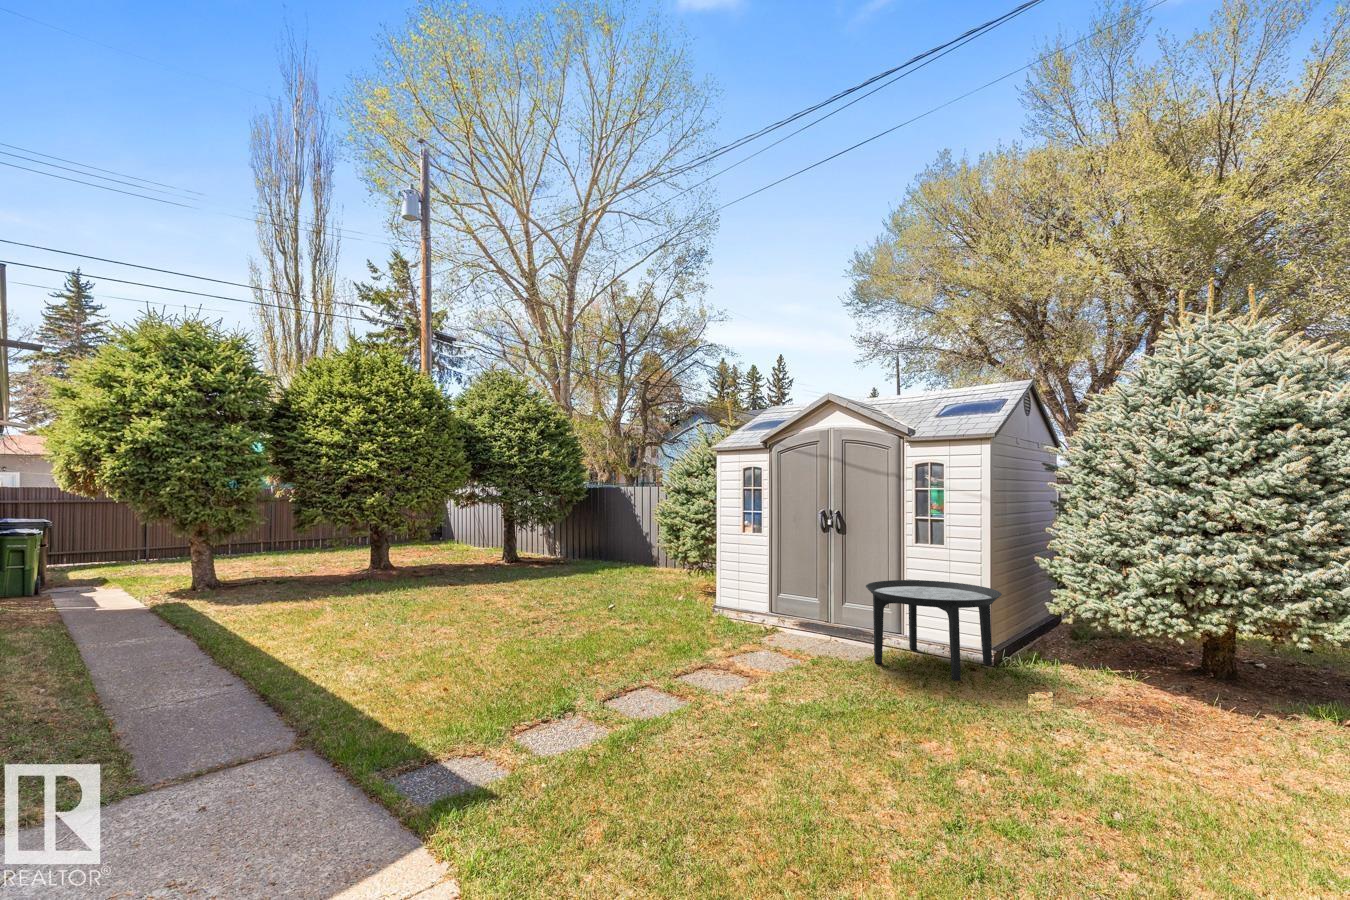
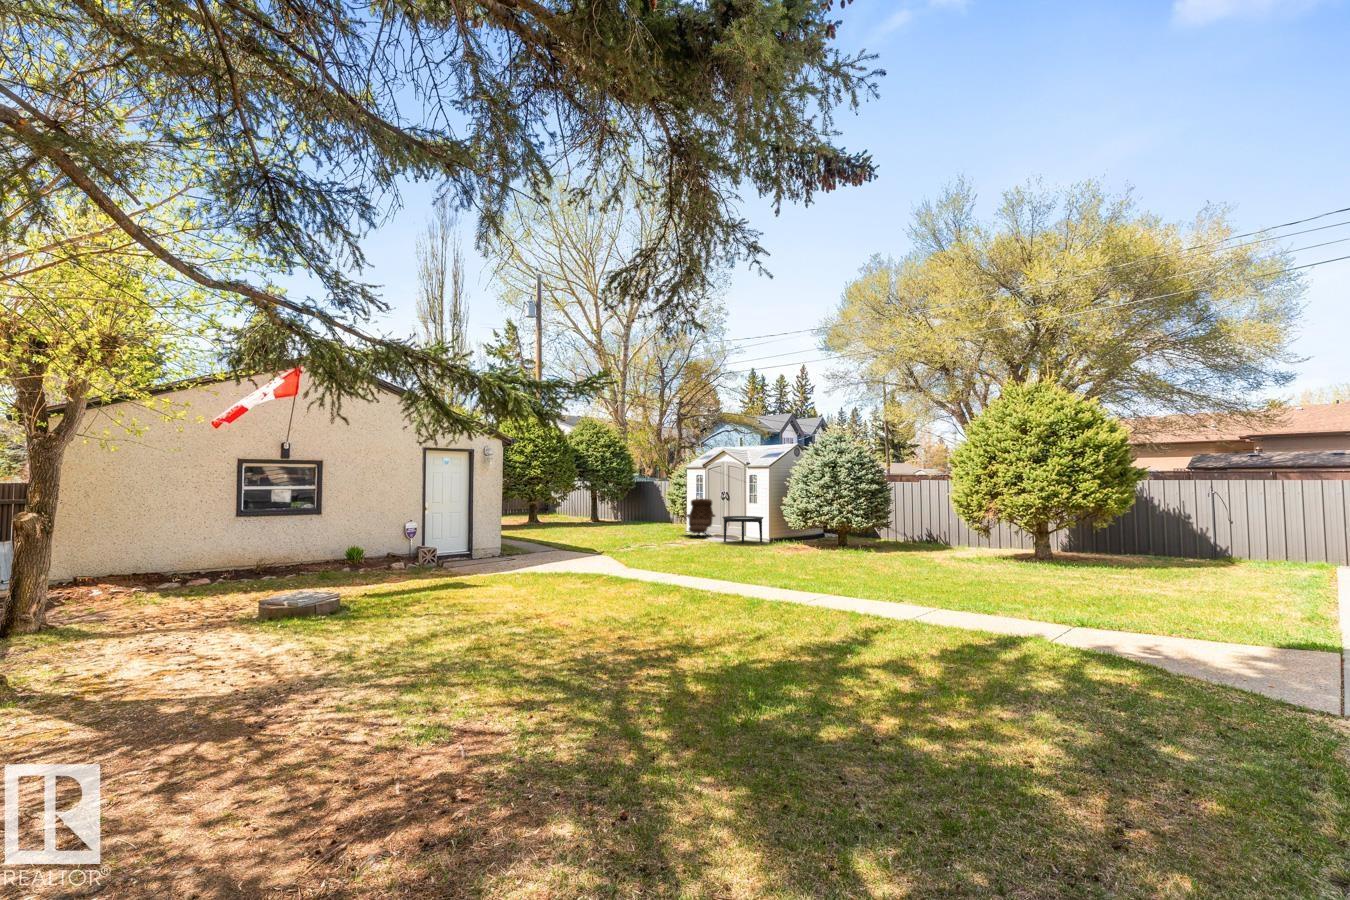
lounge chair: none [728,528,805,642] -> present [686,499,715,537]

